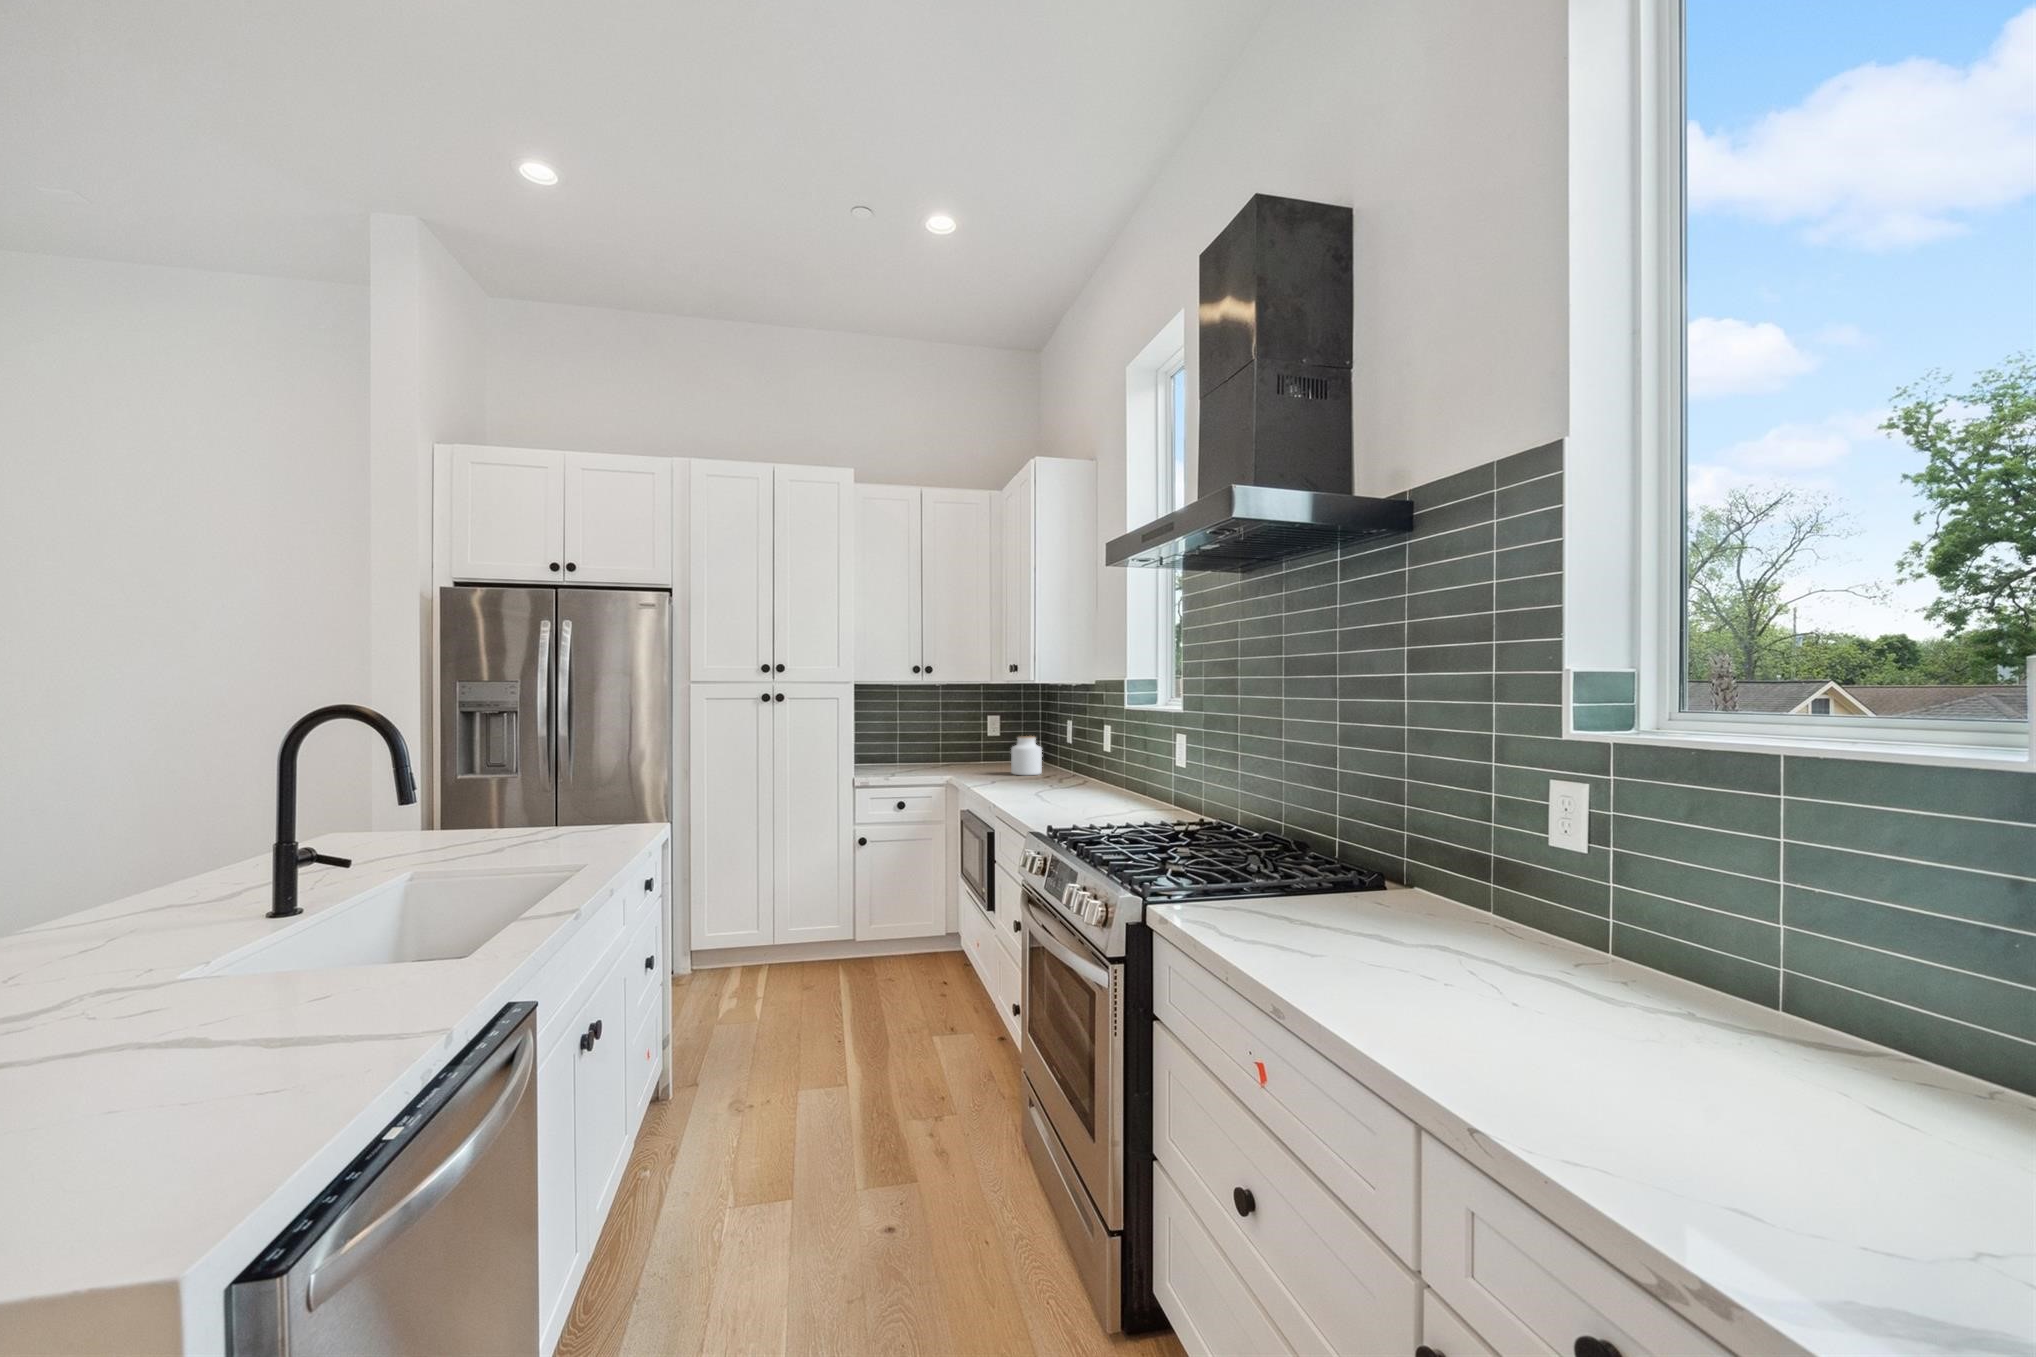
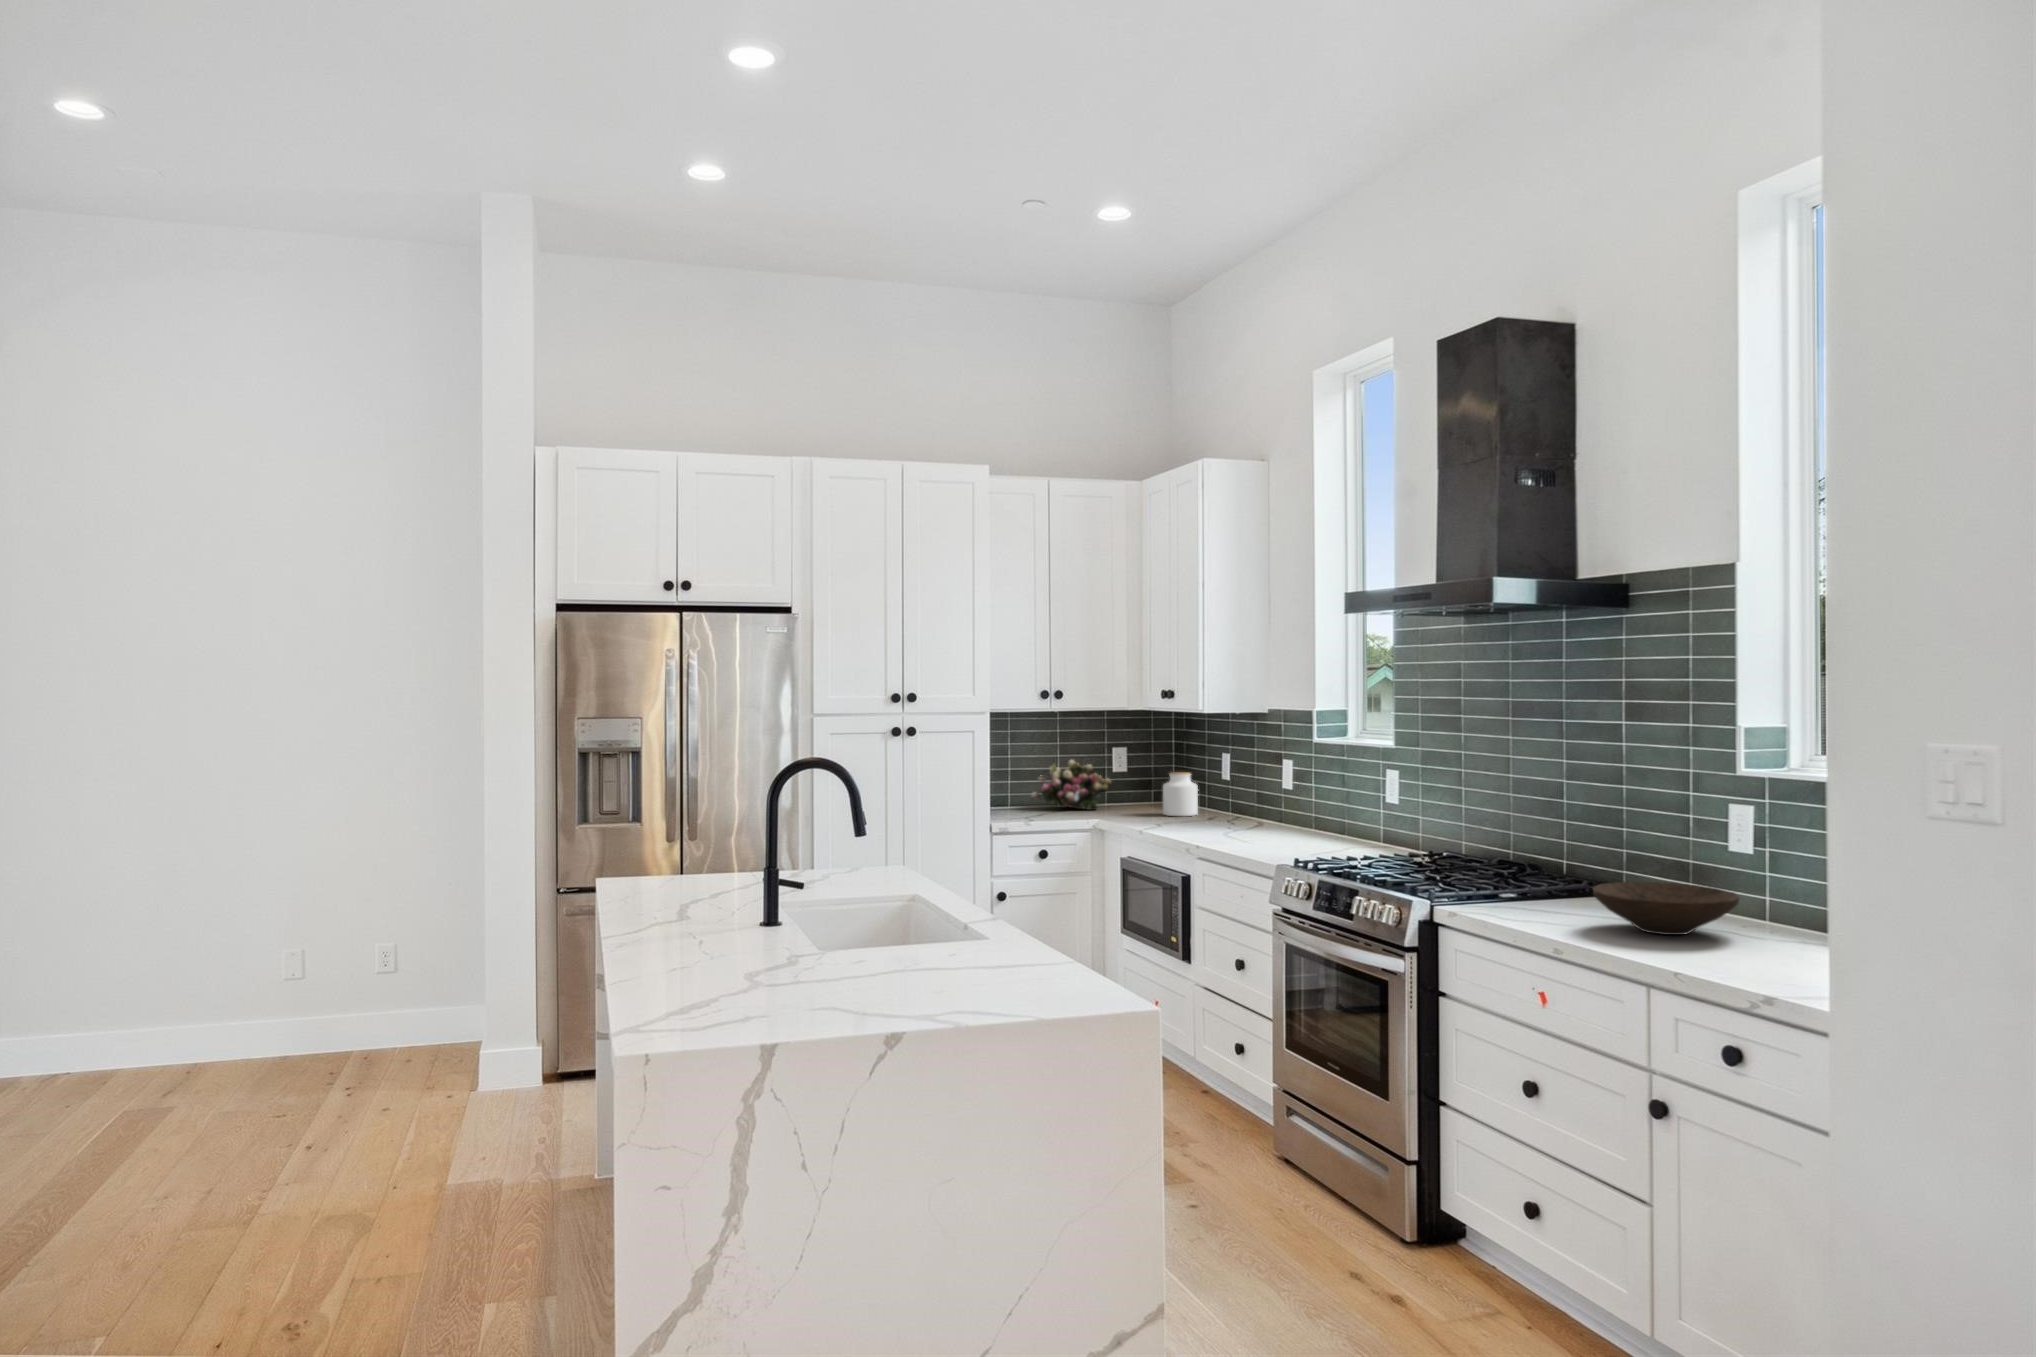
flower arrangement: none [910,725,979,768] -> present [1032,760,1112,810]
wooden bowl: none [1344,889,1573,986] -> present [1593,882,1739,935]

